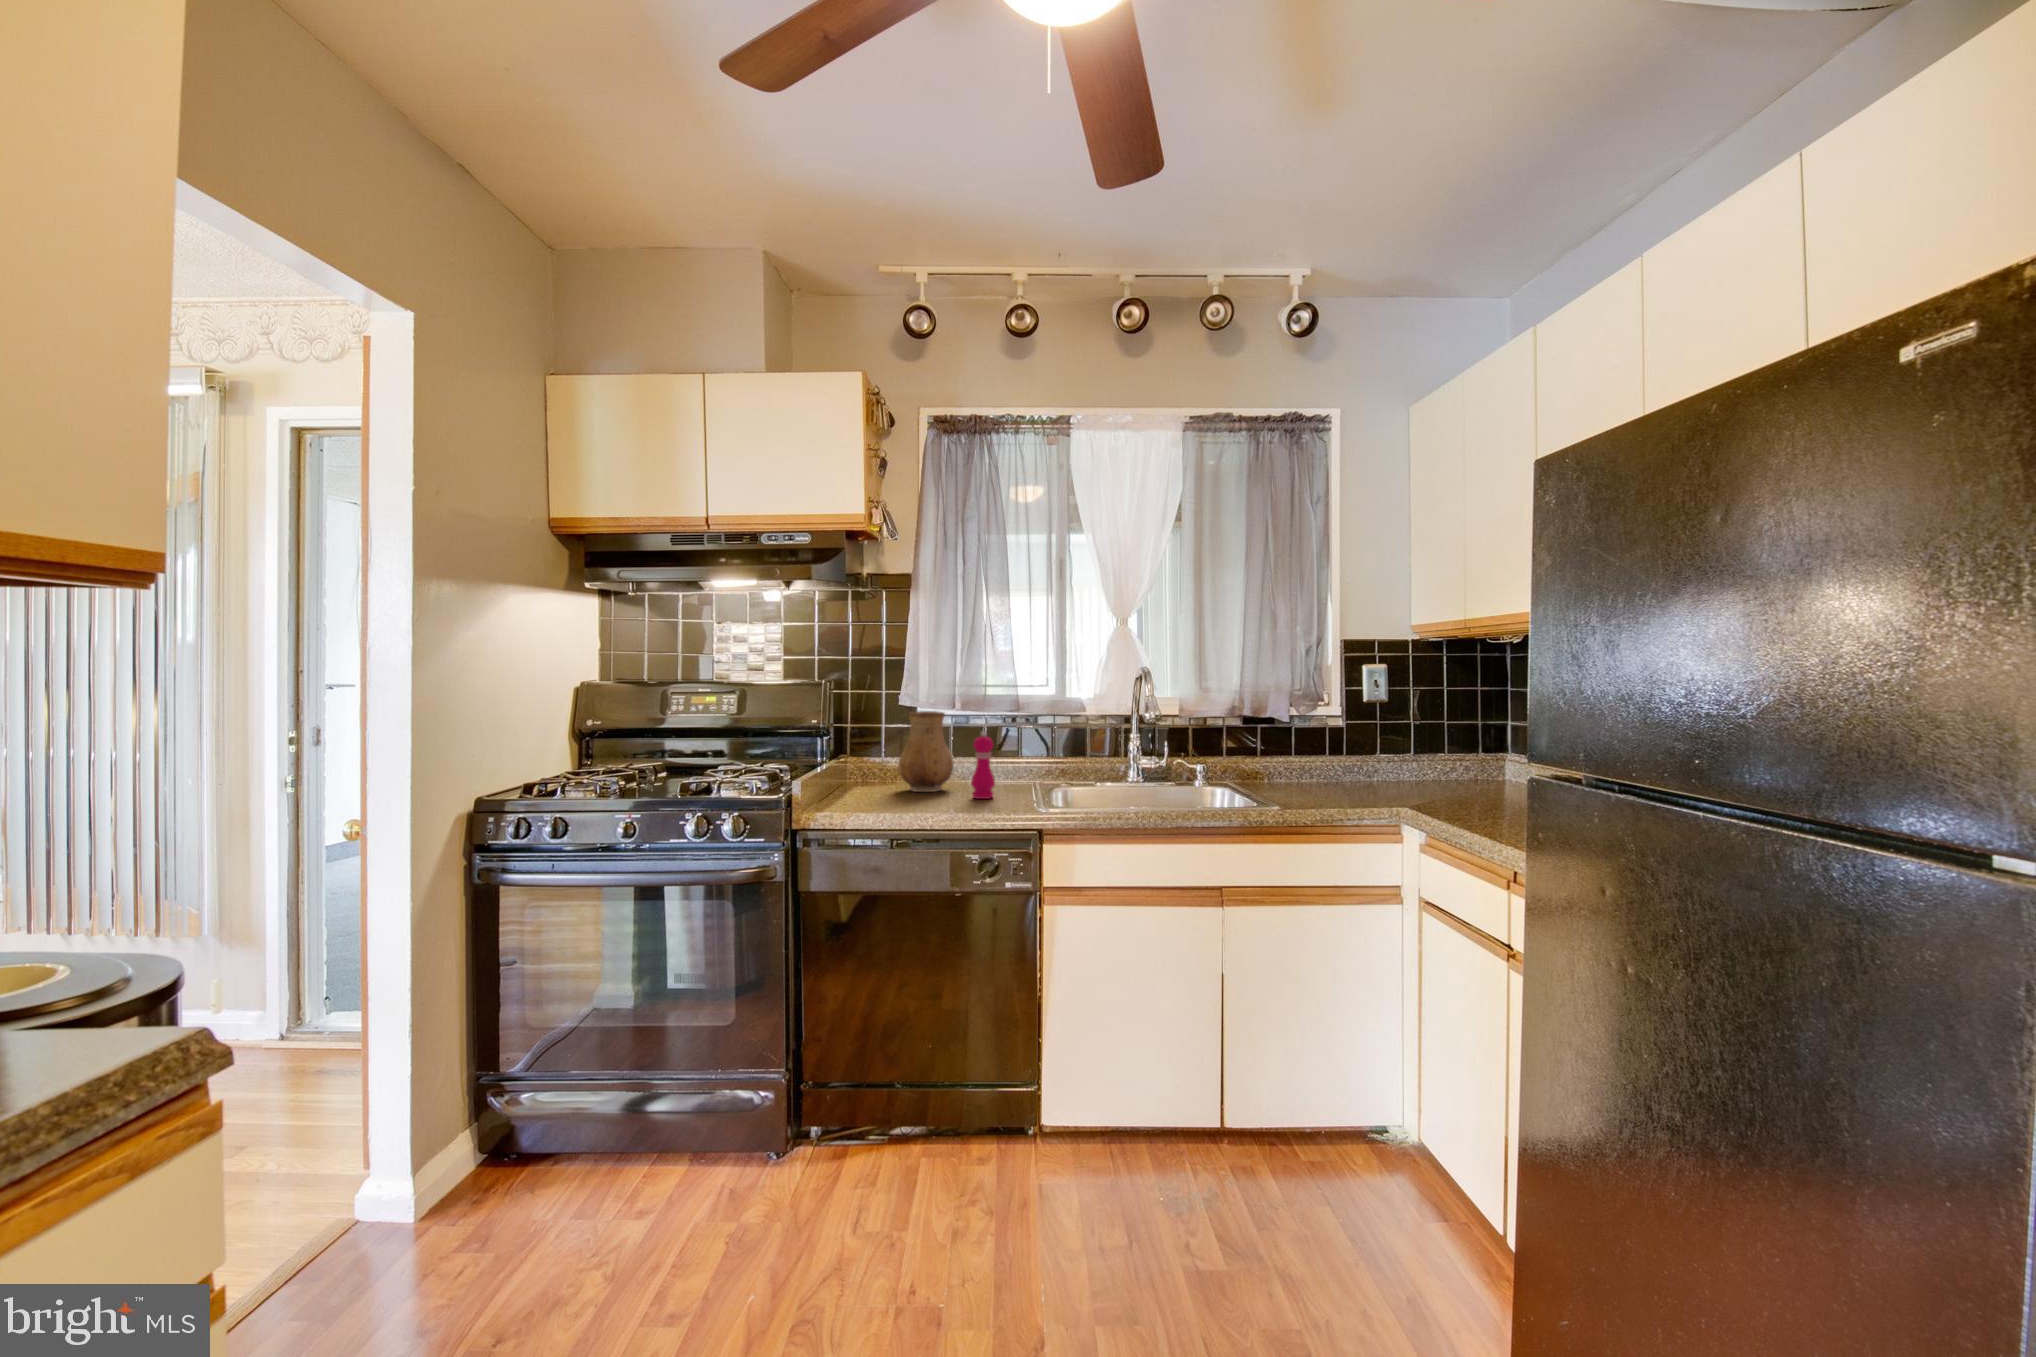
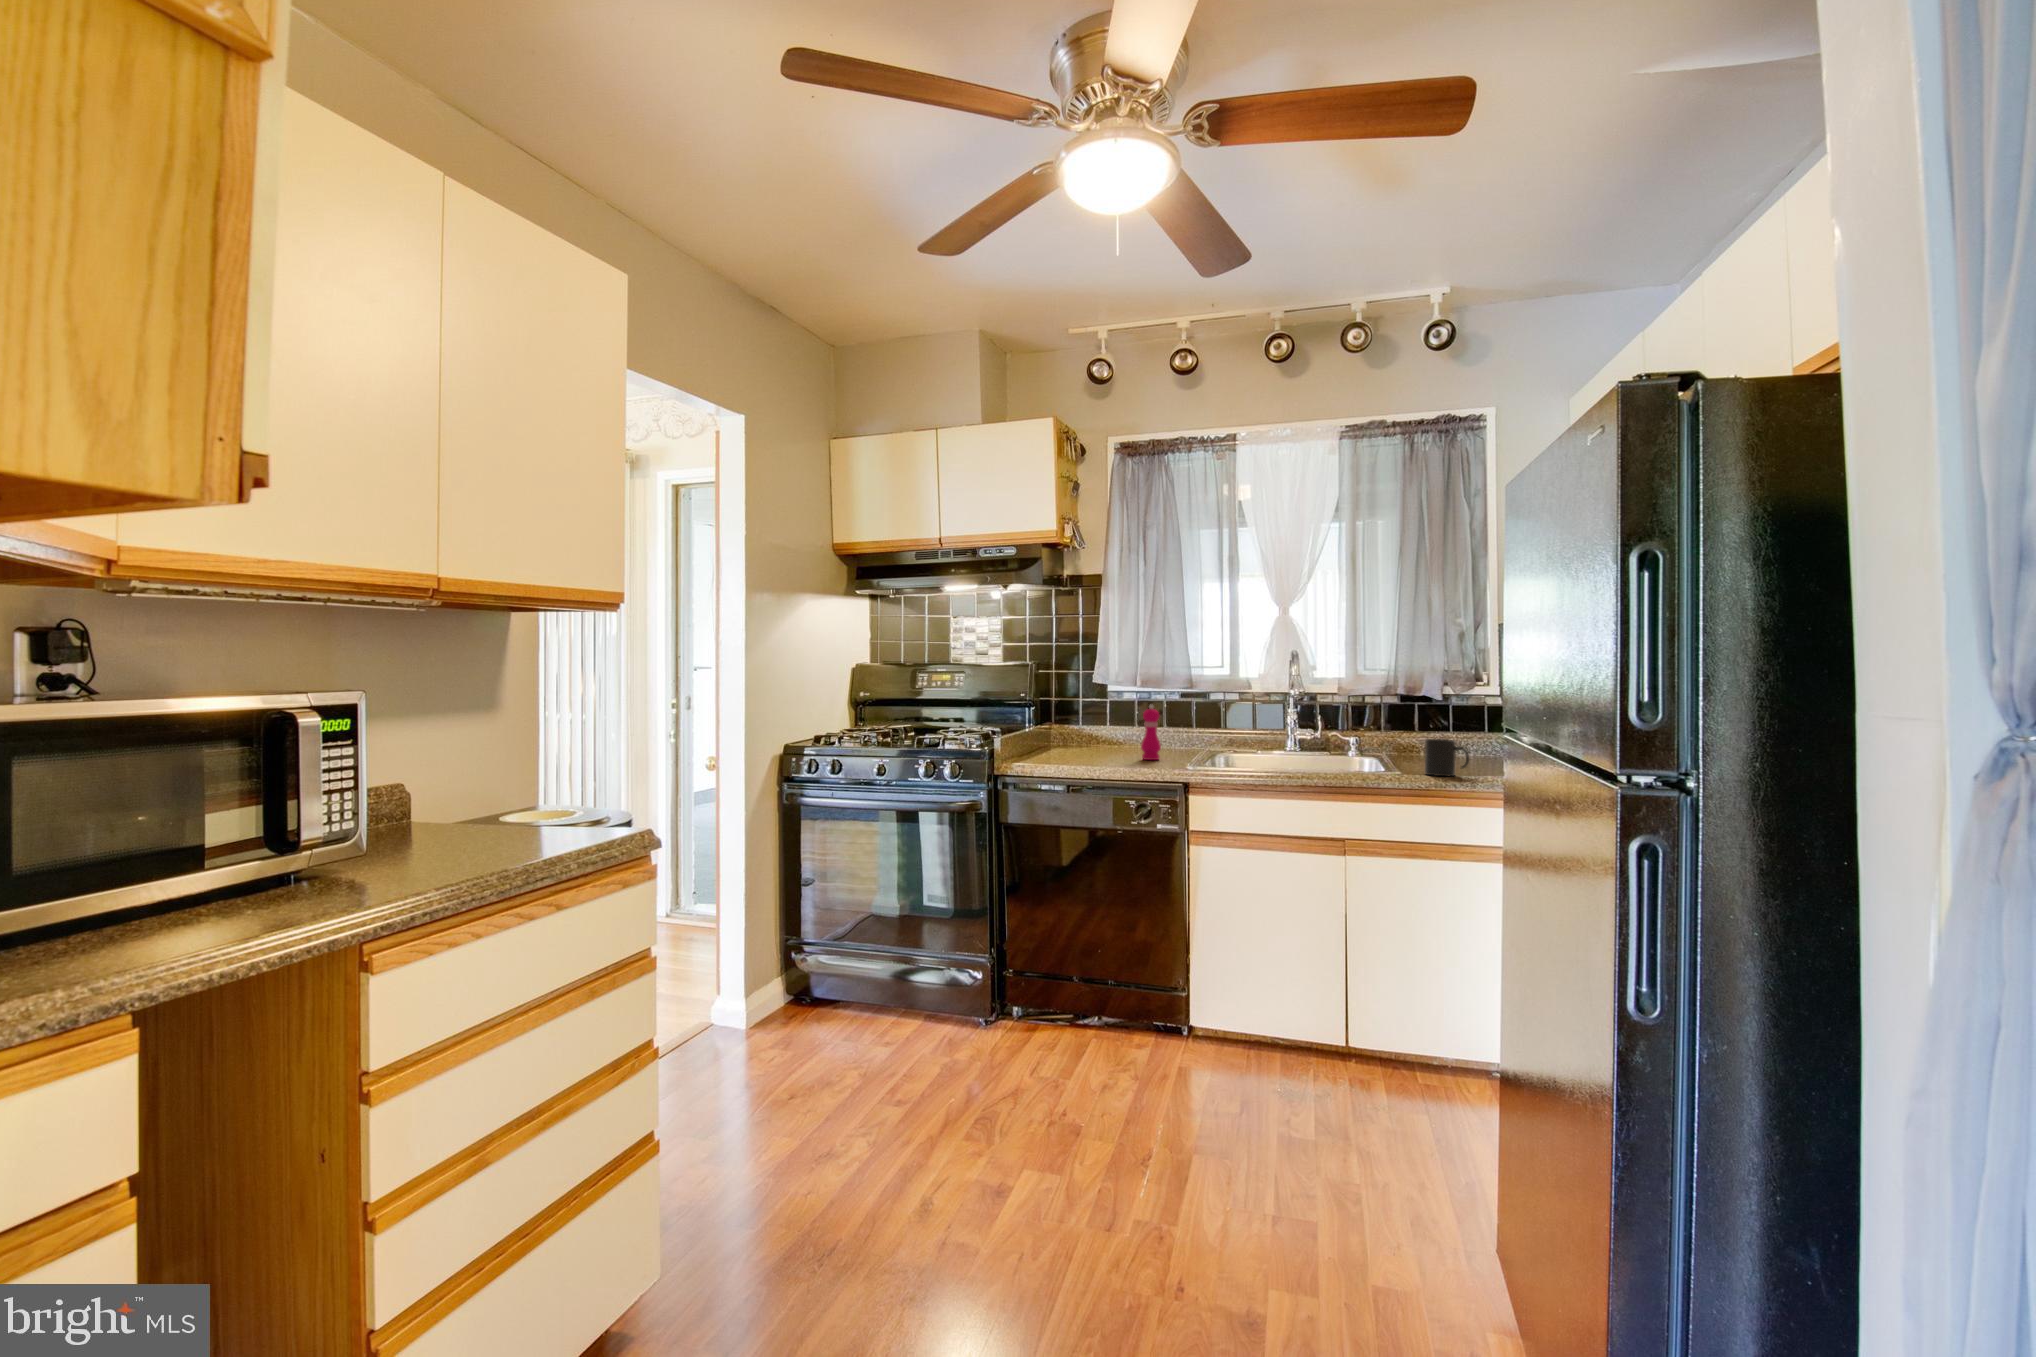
ceramic pitcher: present [898,711,954,792] -> none [1085,689,1130,755]
mug: none [1294,768,1341,811] -> present [1425,739,1469,776]

